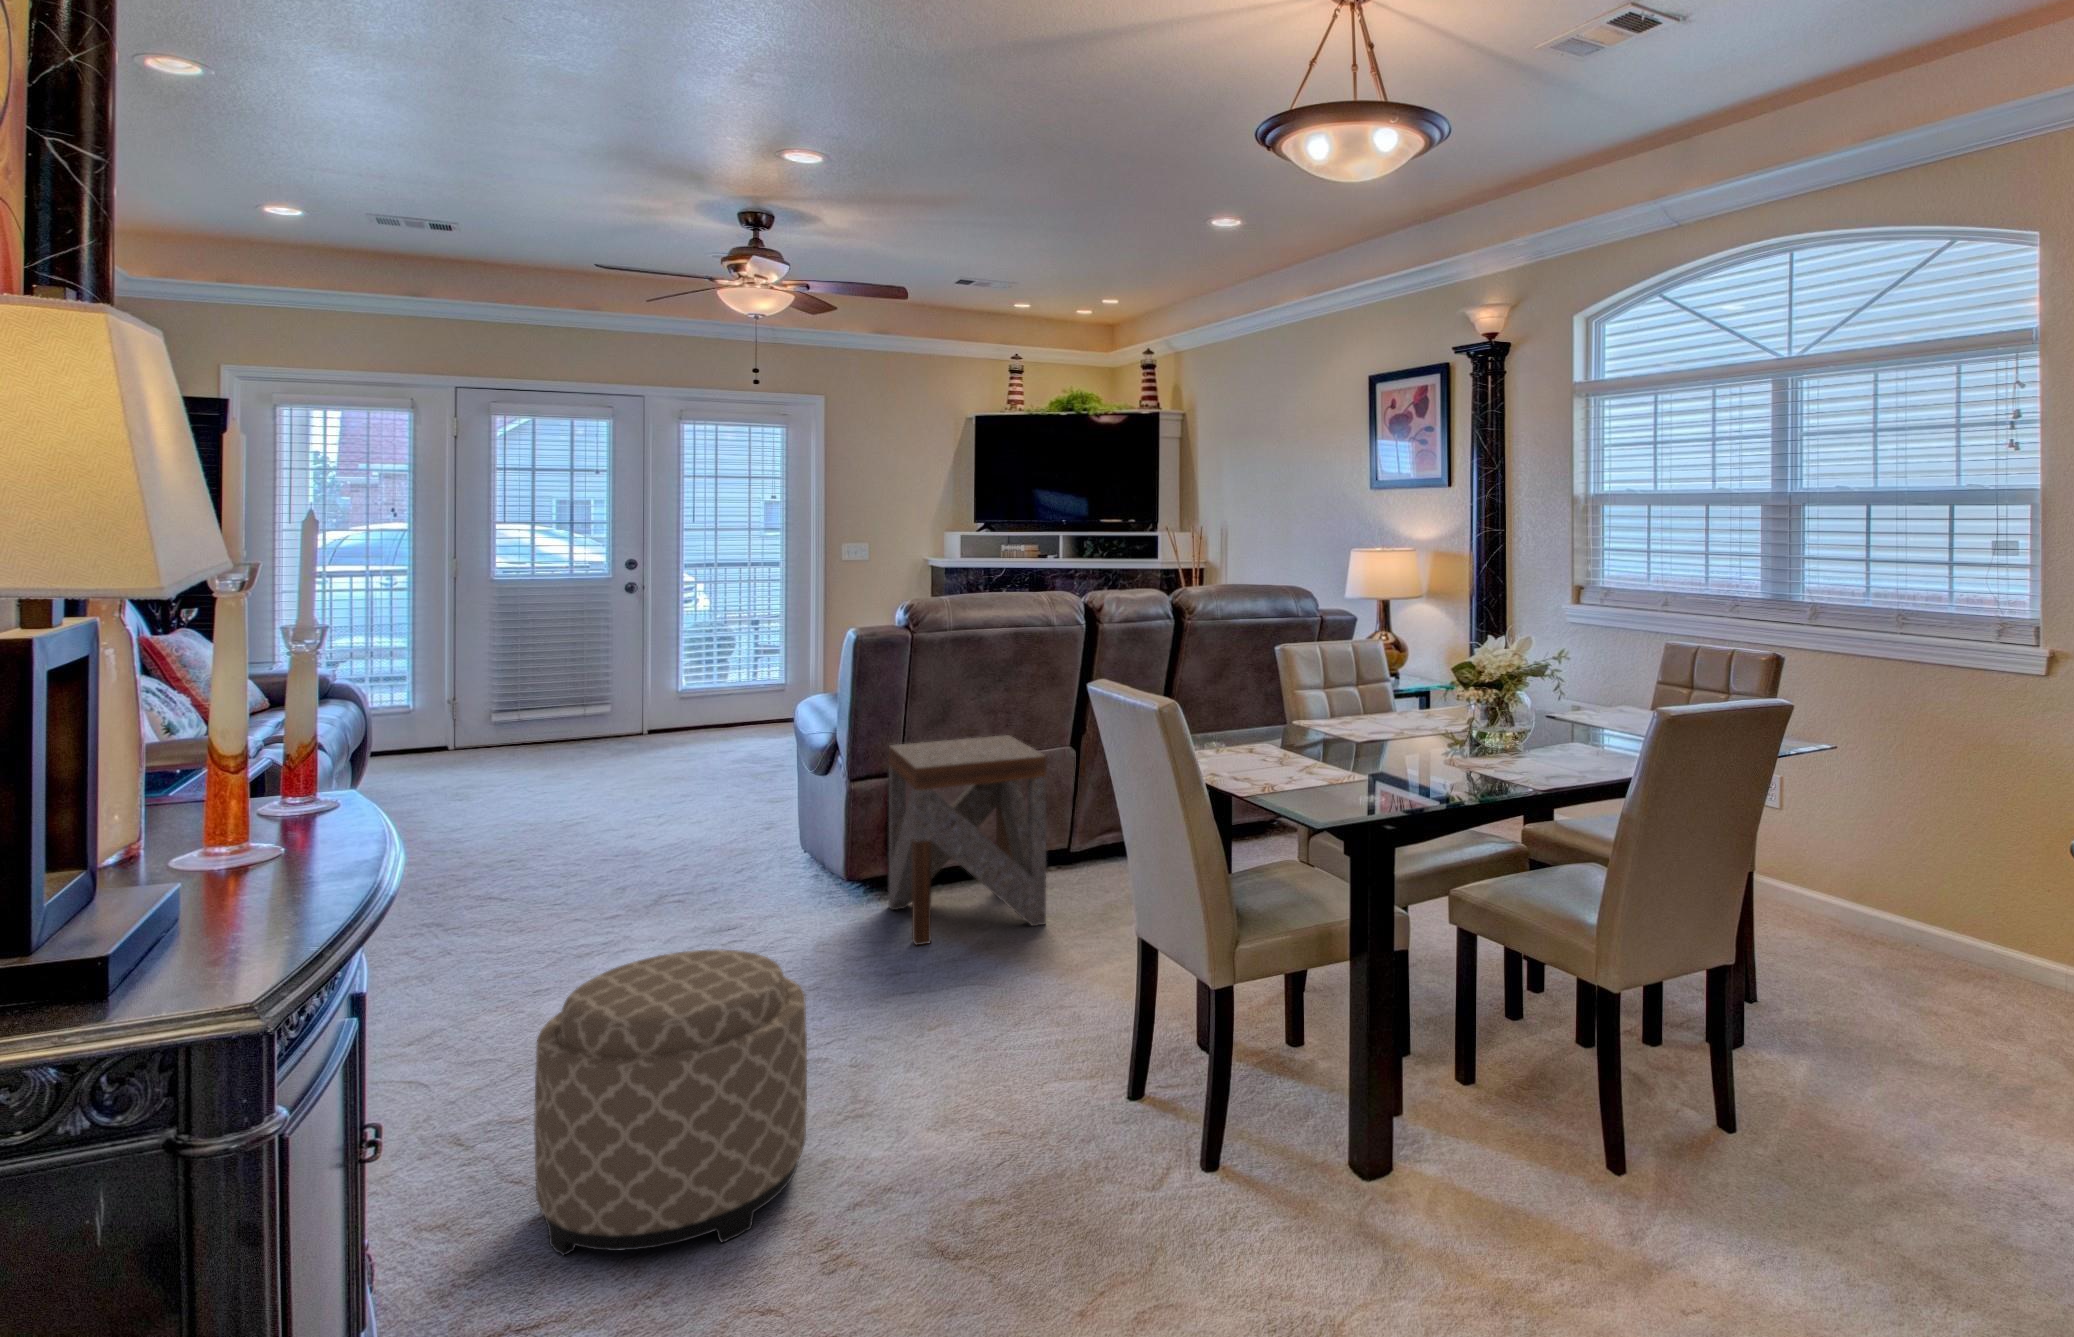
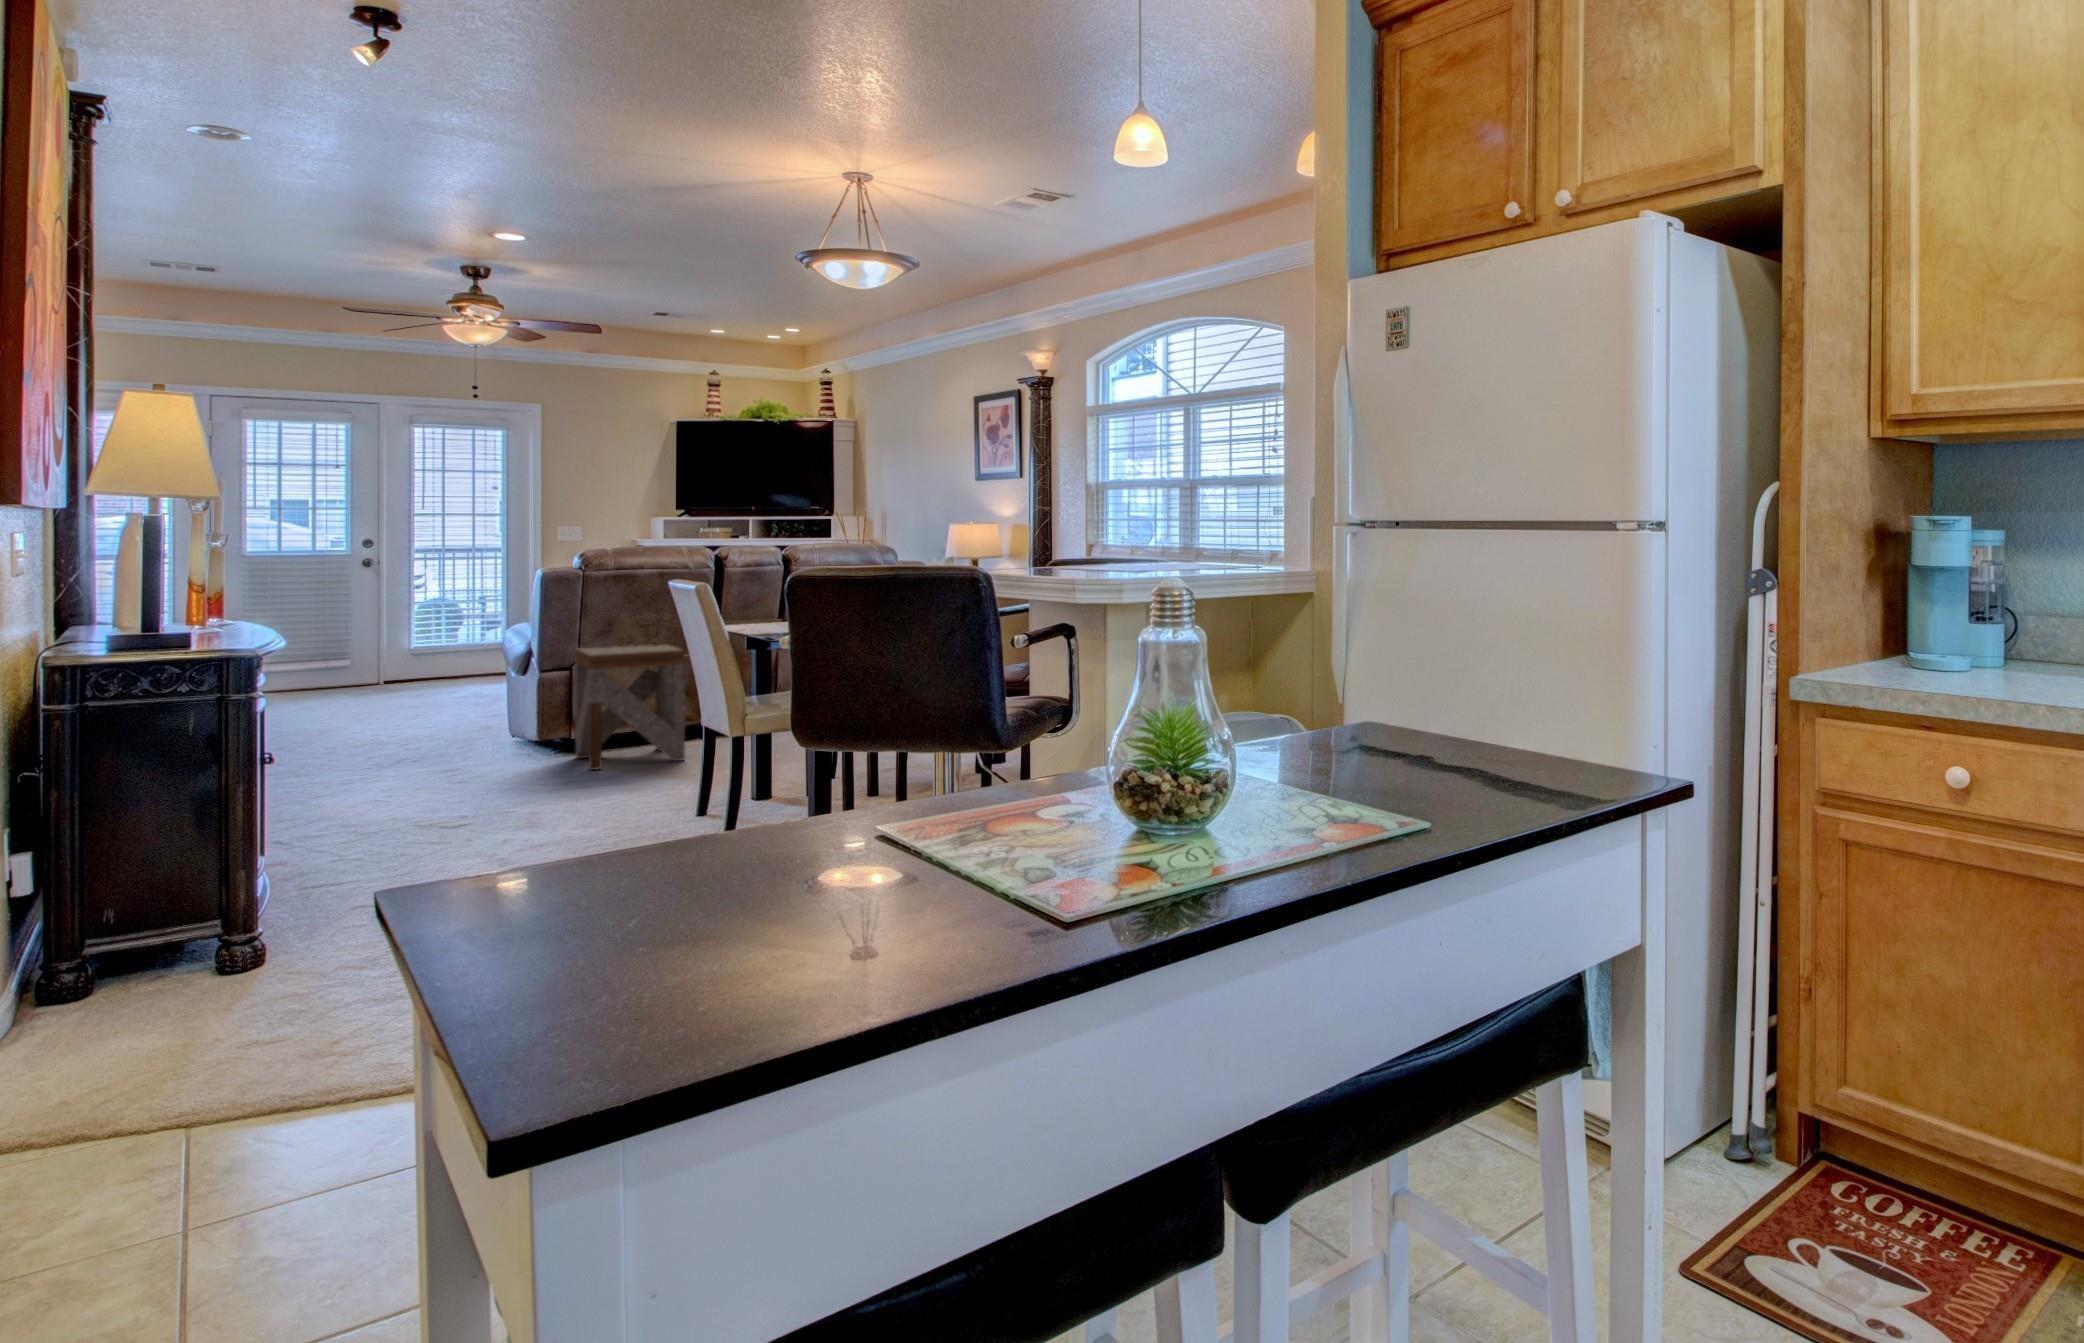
ottoman: present [534,949,807,1255] -> none [353,722,507,858]

